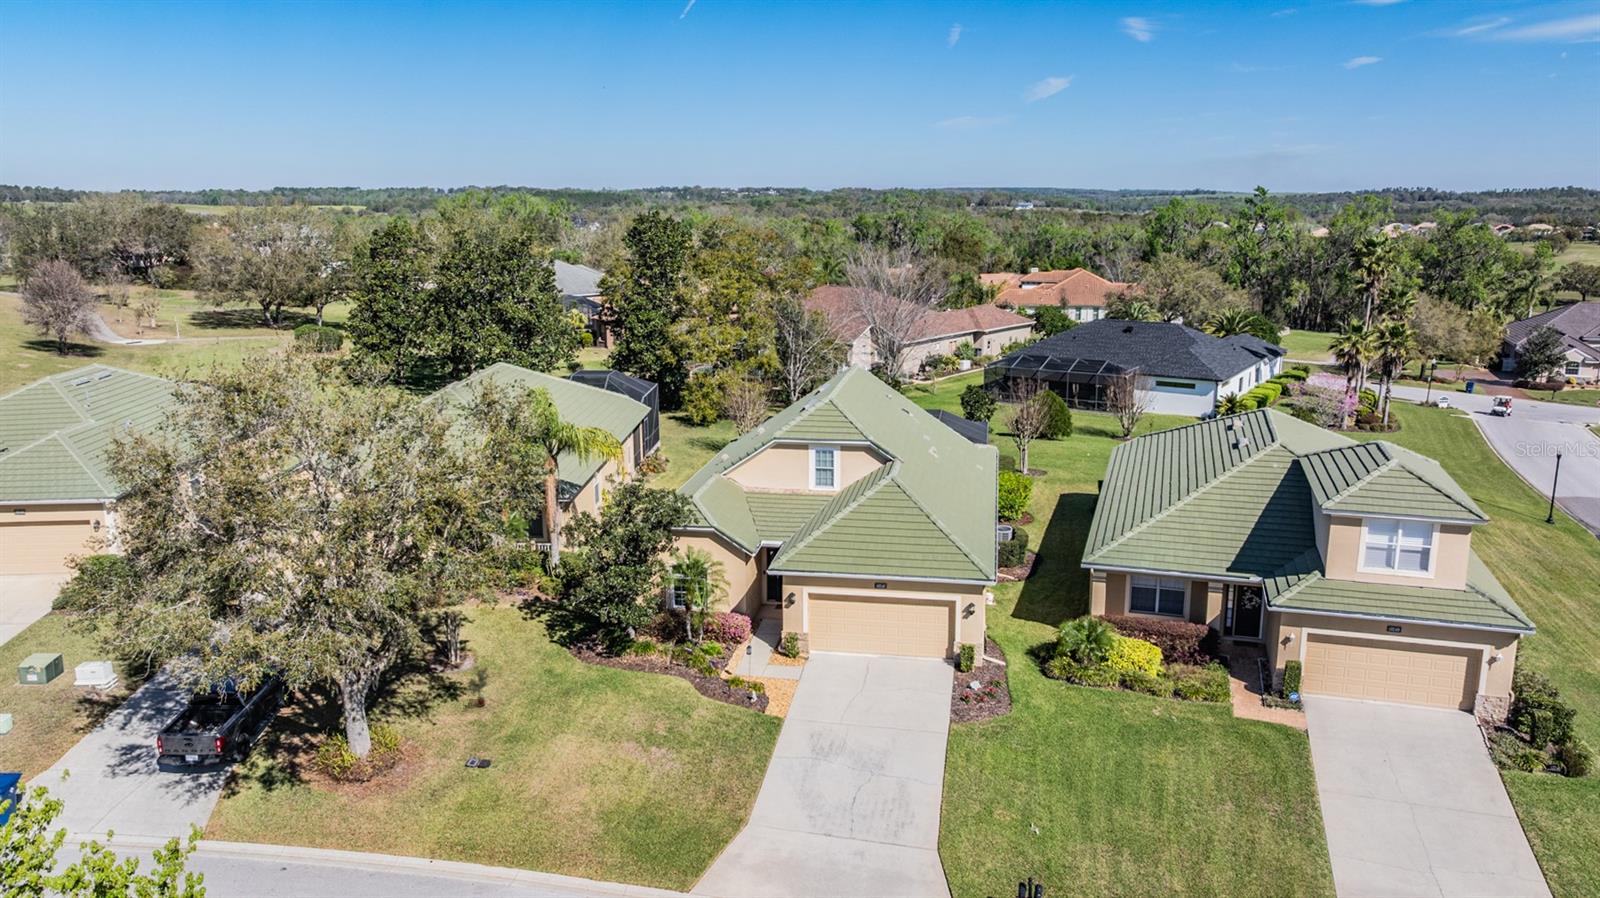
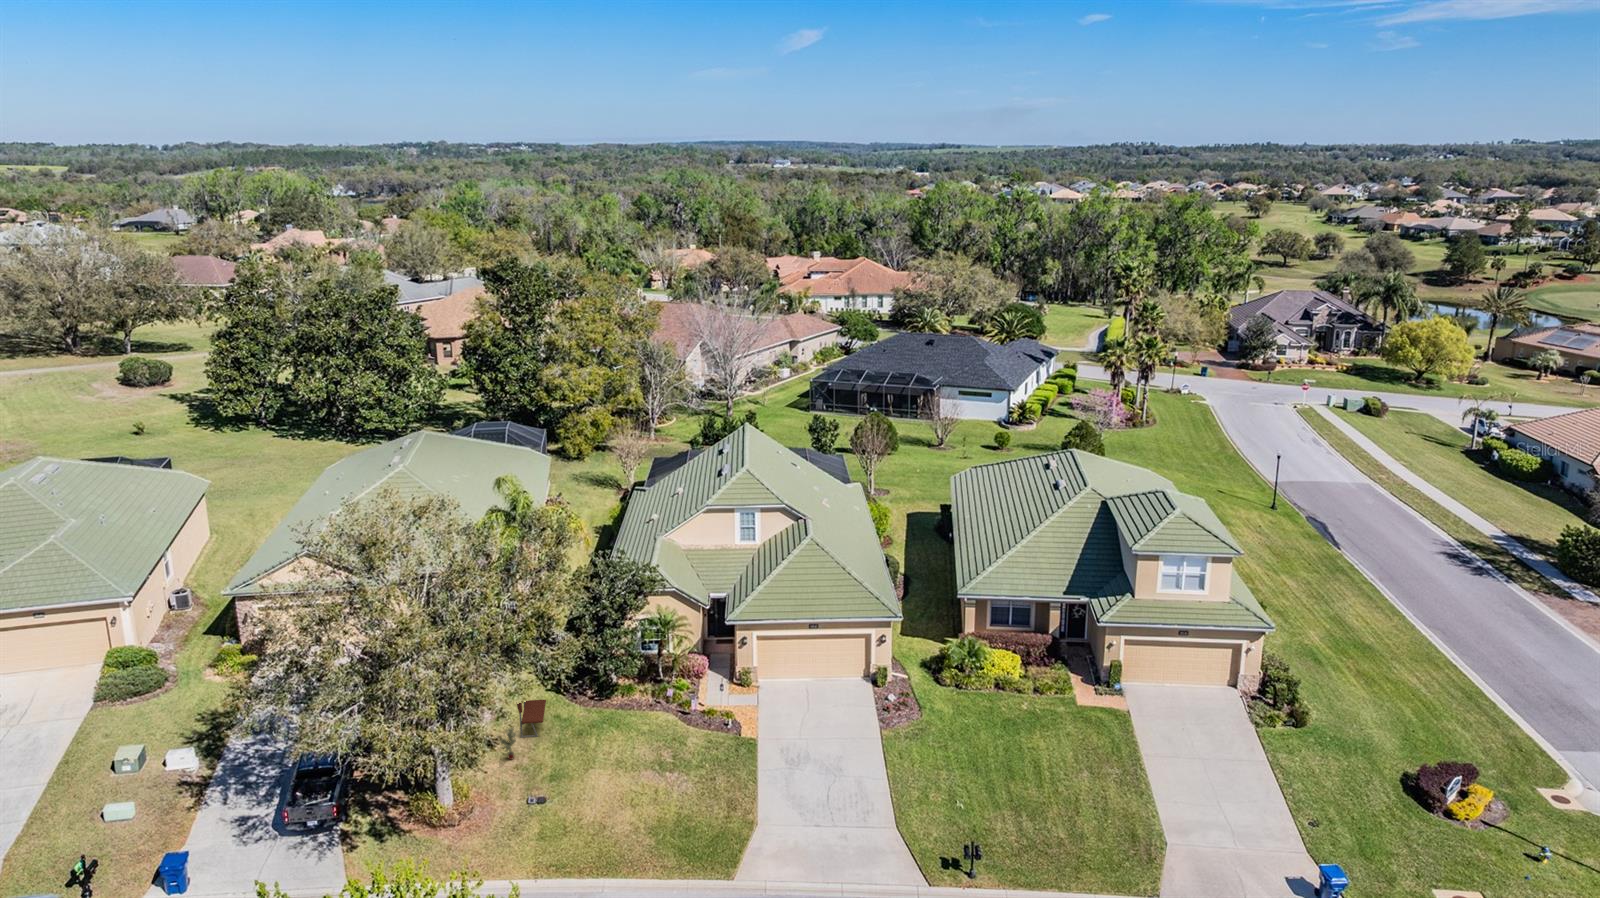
bench: none [498,618,539,686] -> present [517,700,546,738]

